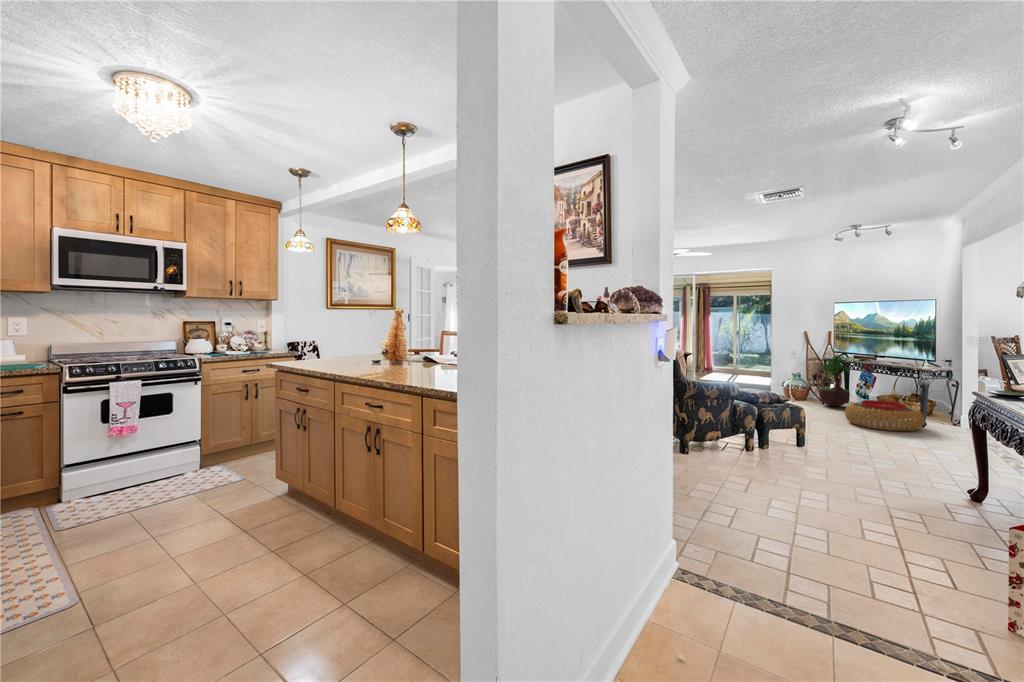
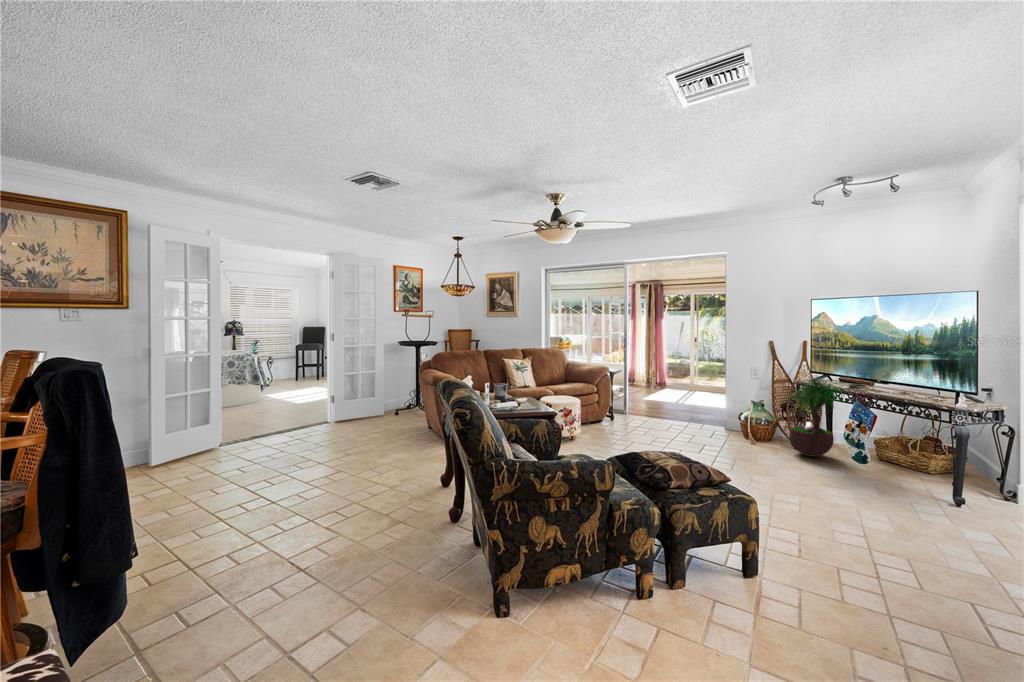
pouf: present [845,400,924,431] -> none [827,459,959,523]

